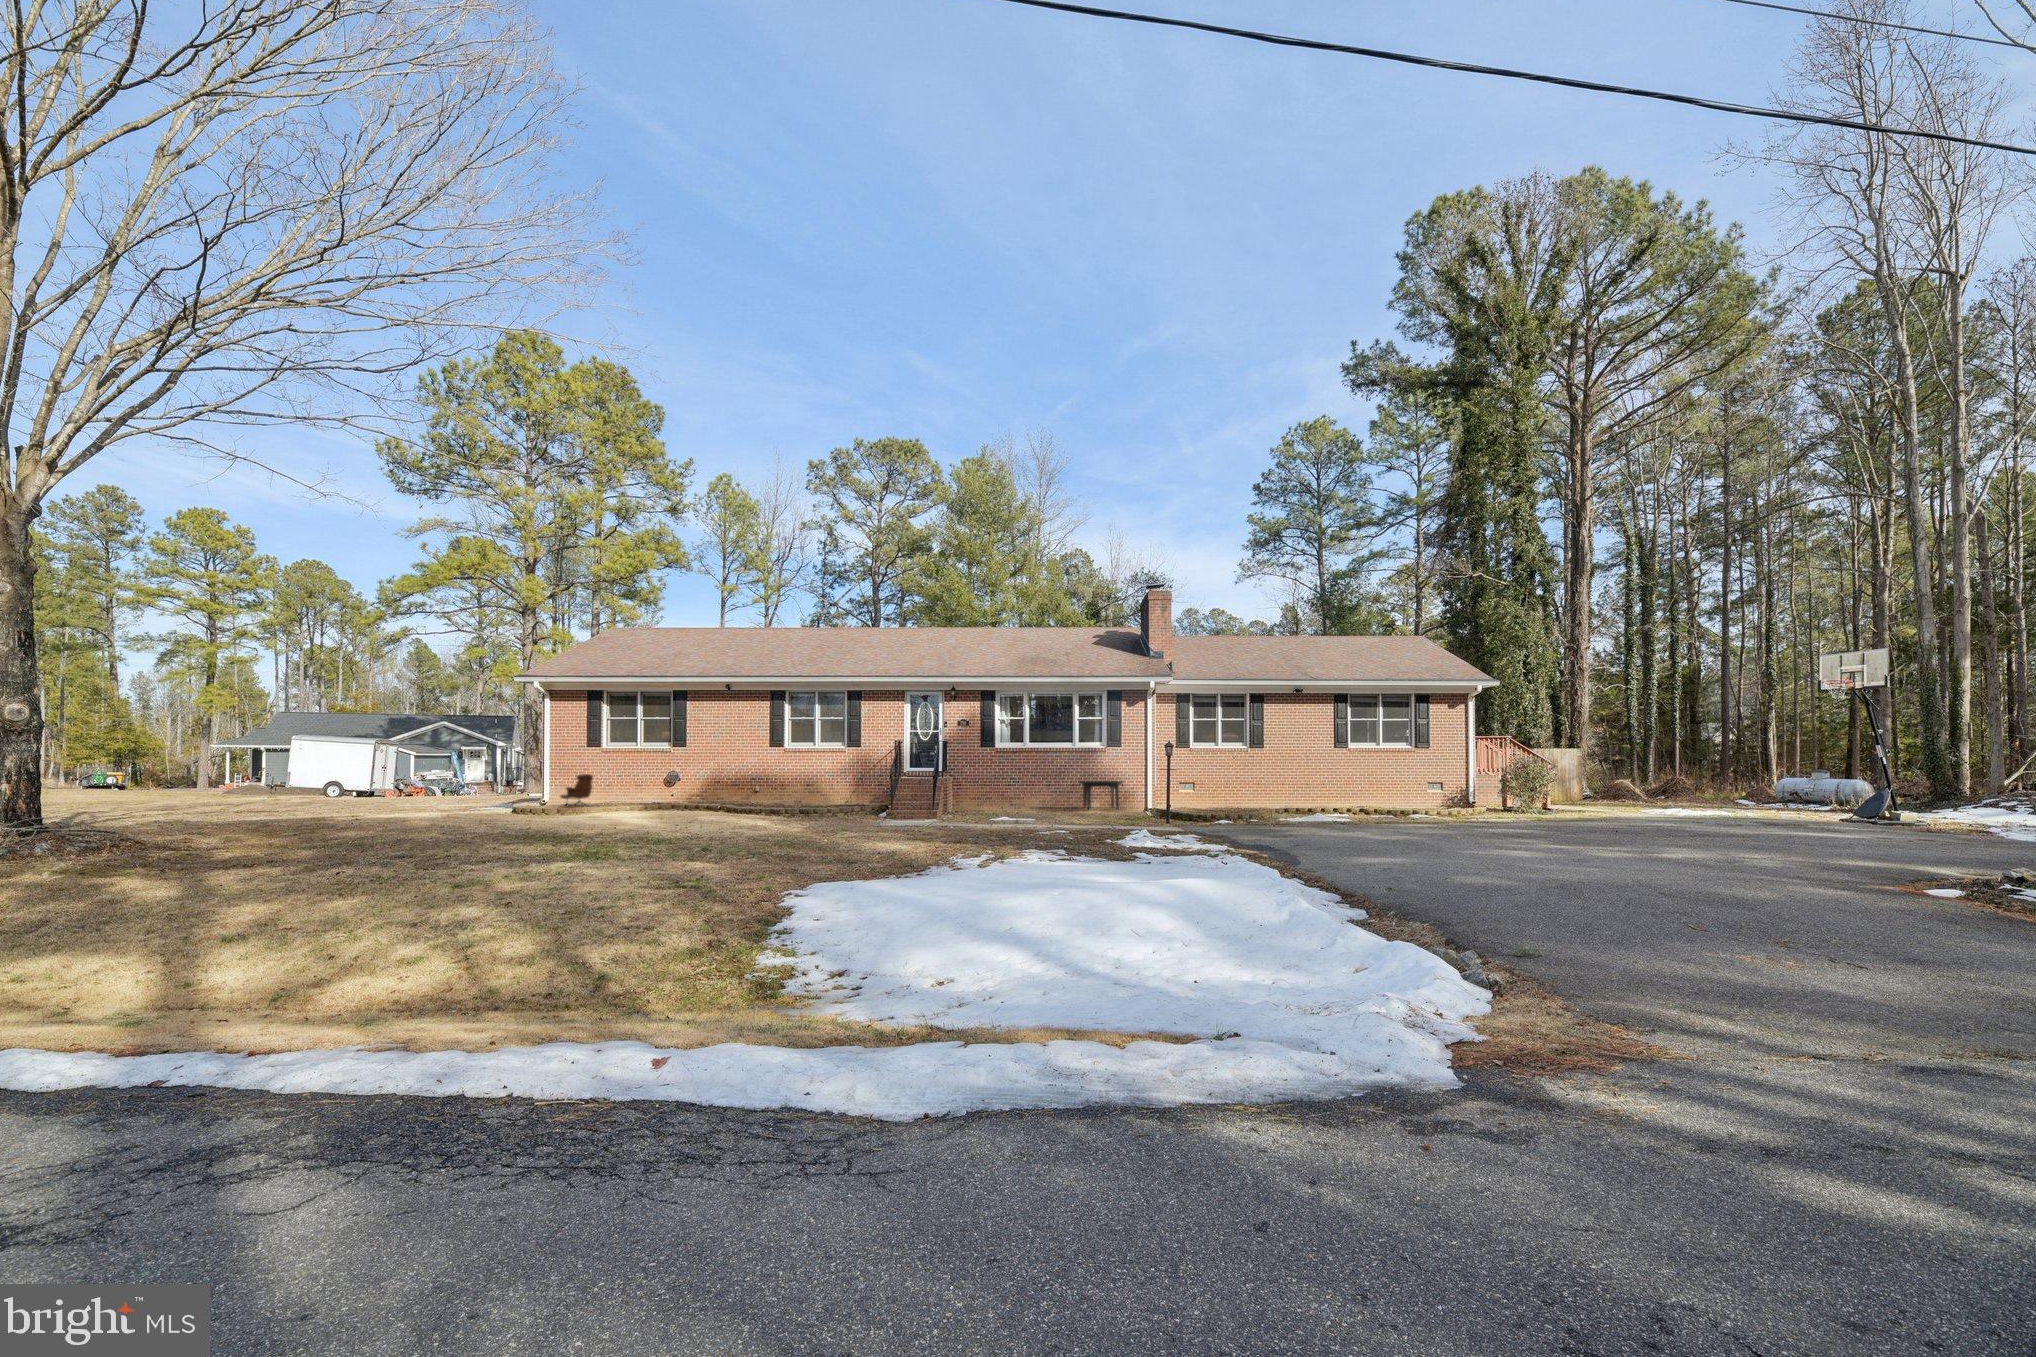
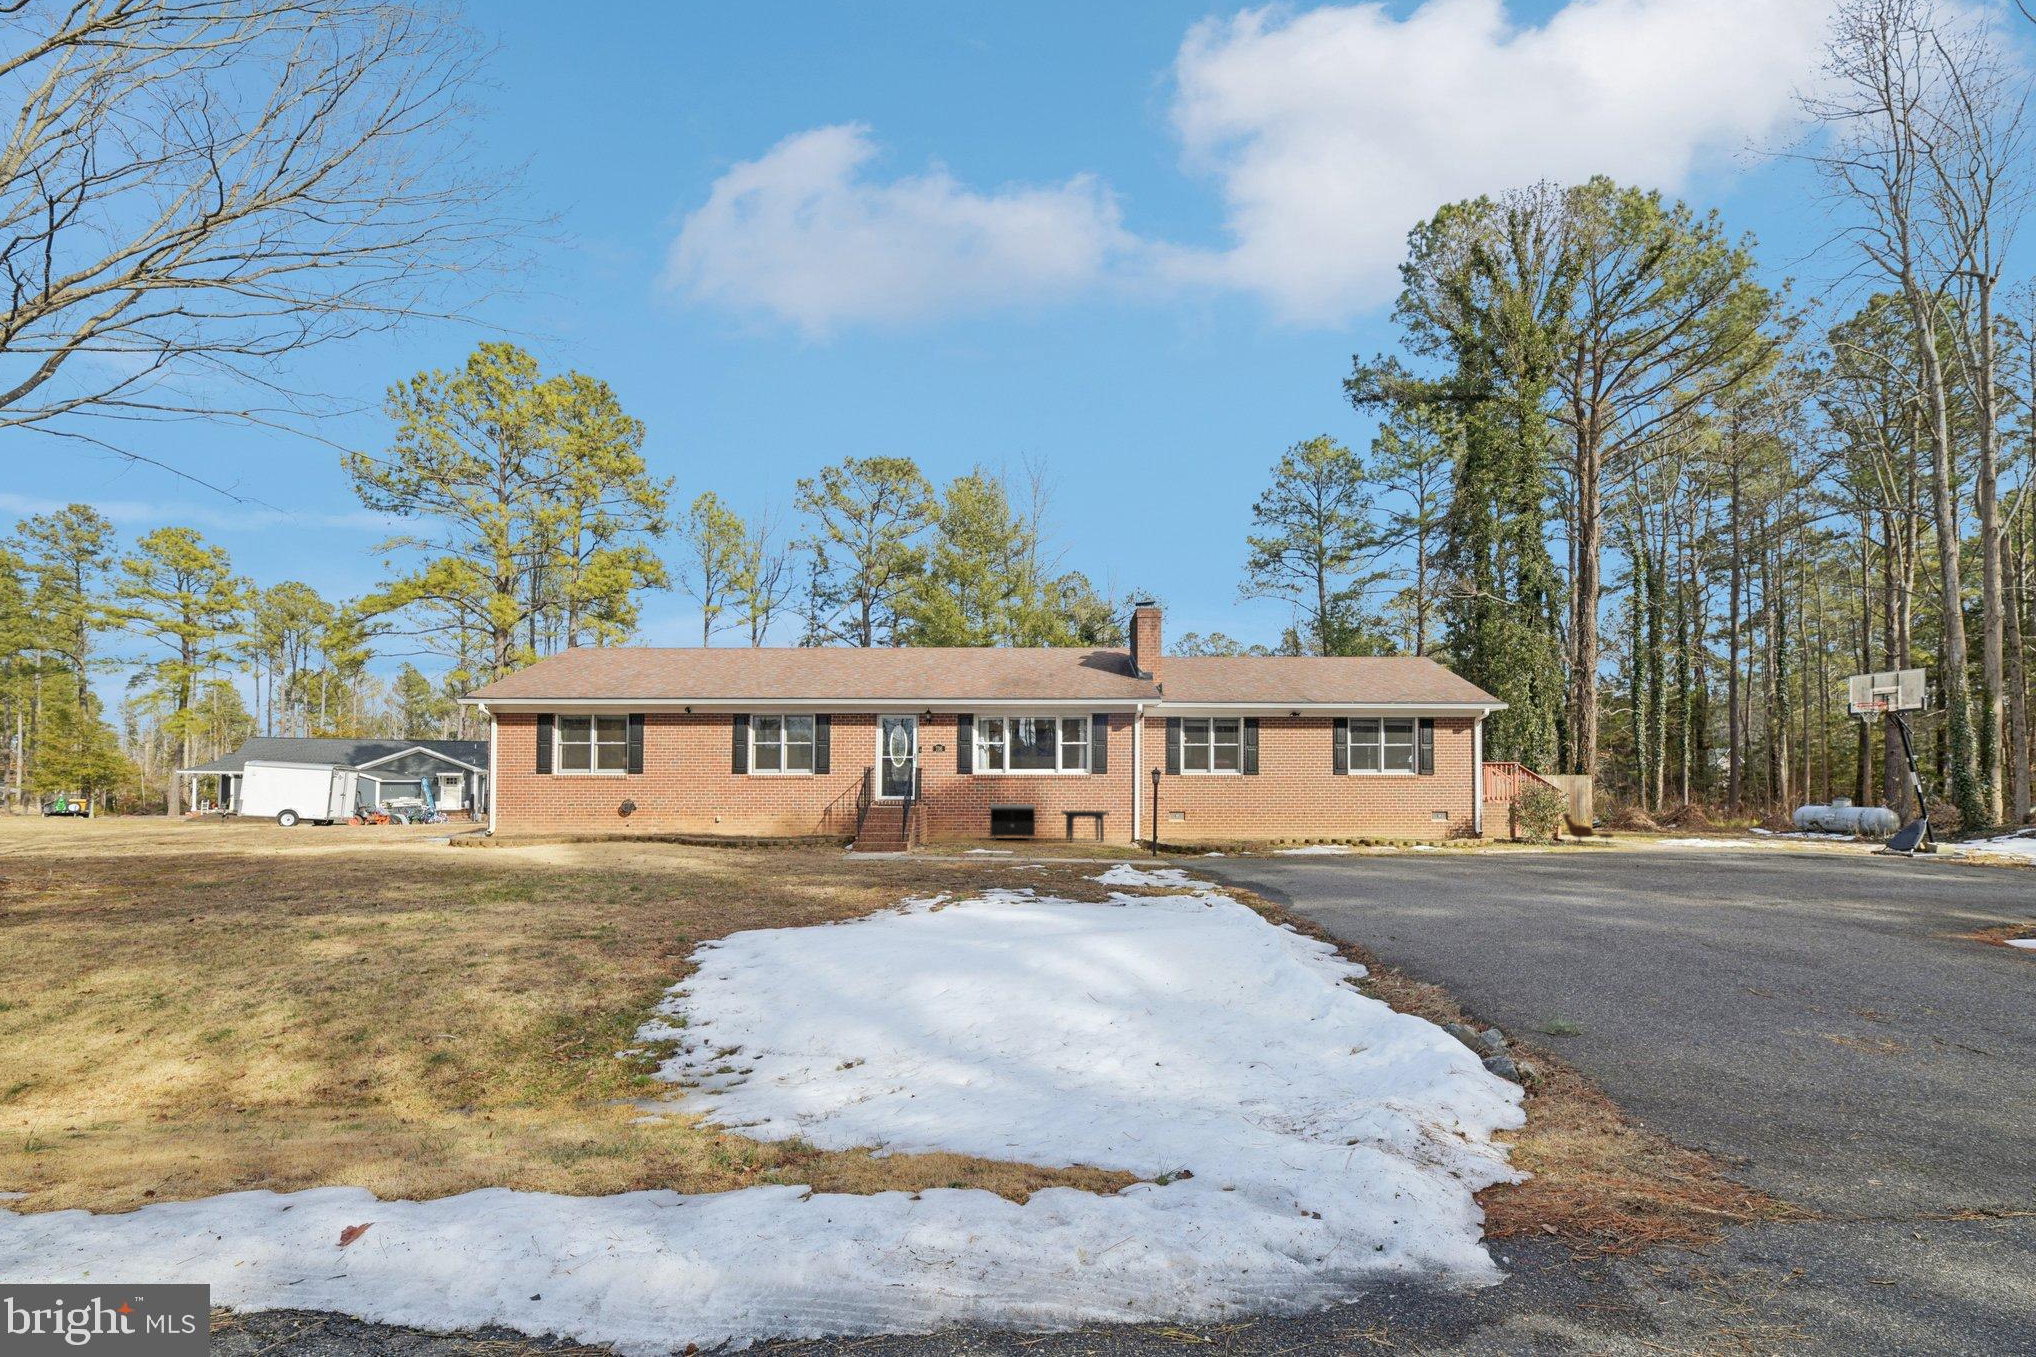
lounge chair: present [561,774,593,805] -> present [1563,813,1613,845]
storage bench: none [1012,775,1055,808] -> present [990,804,1035,839]

